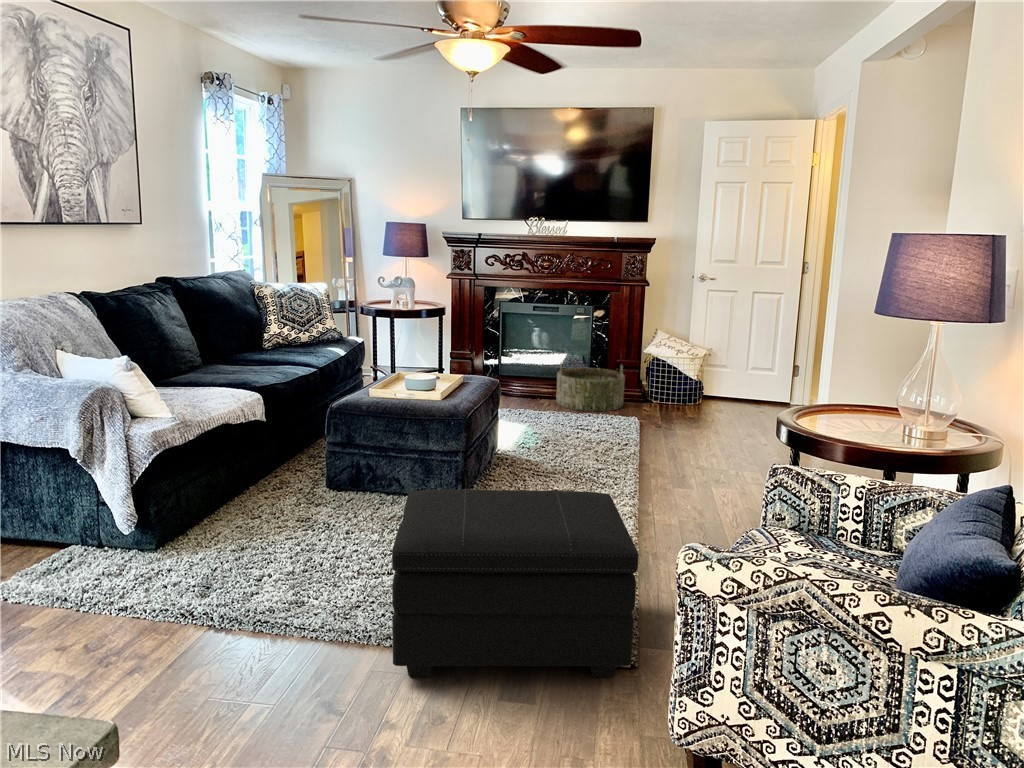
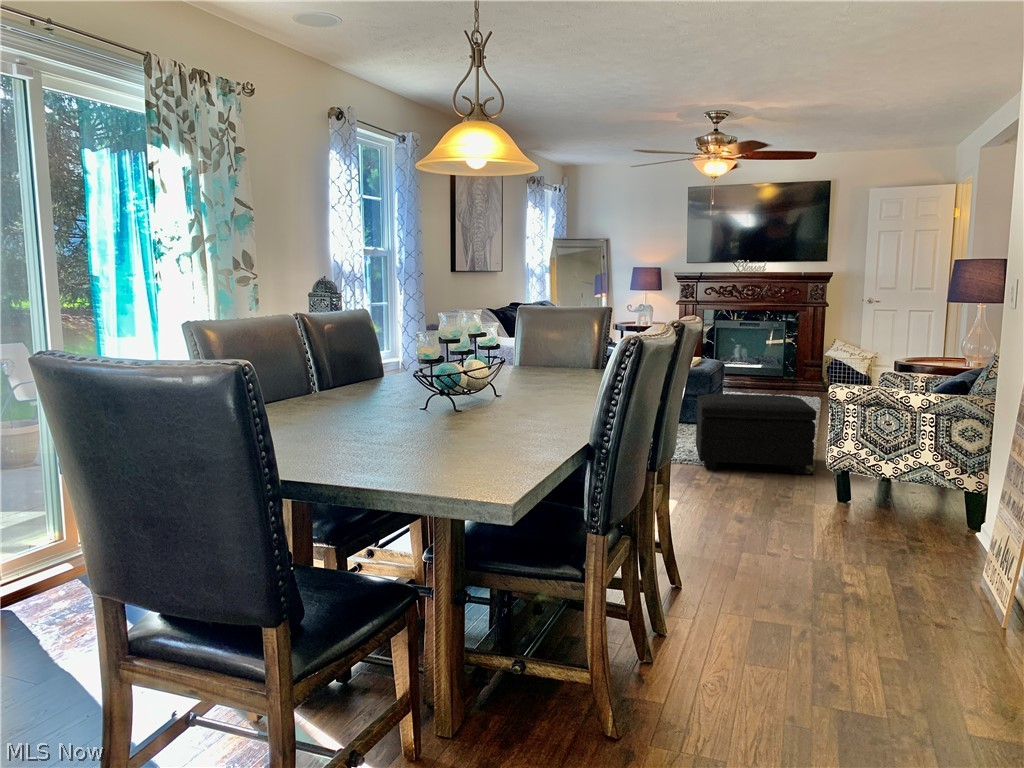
basket: present [556,363,625,411] -> none [758,361,810,395]

